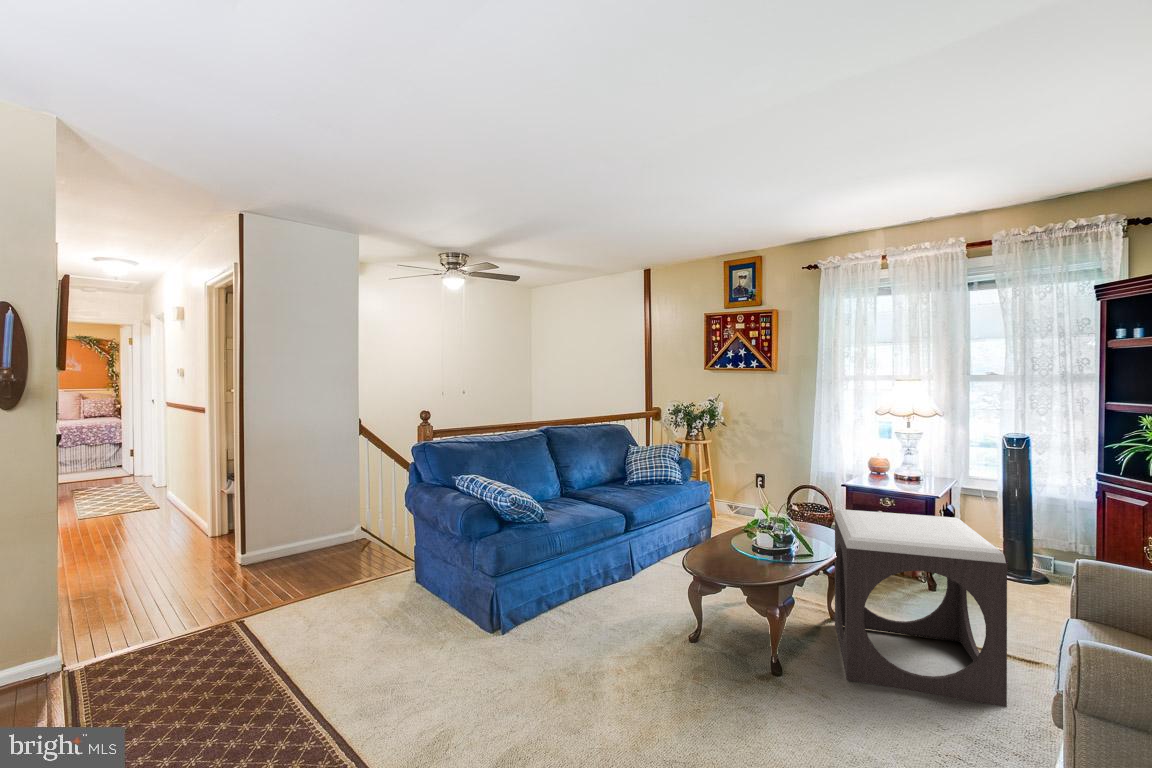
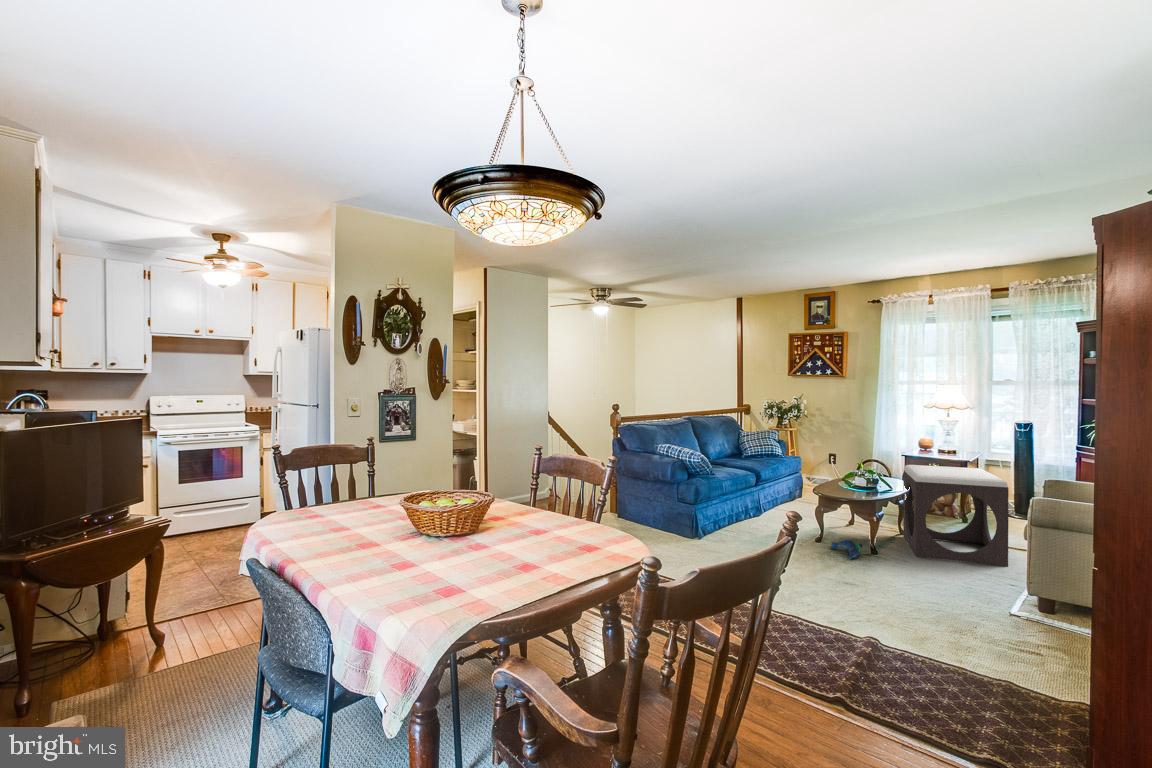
plush toy: none [707,646,756,691] -> present [831,540,862,559]

